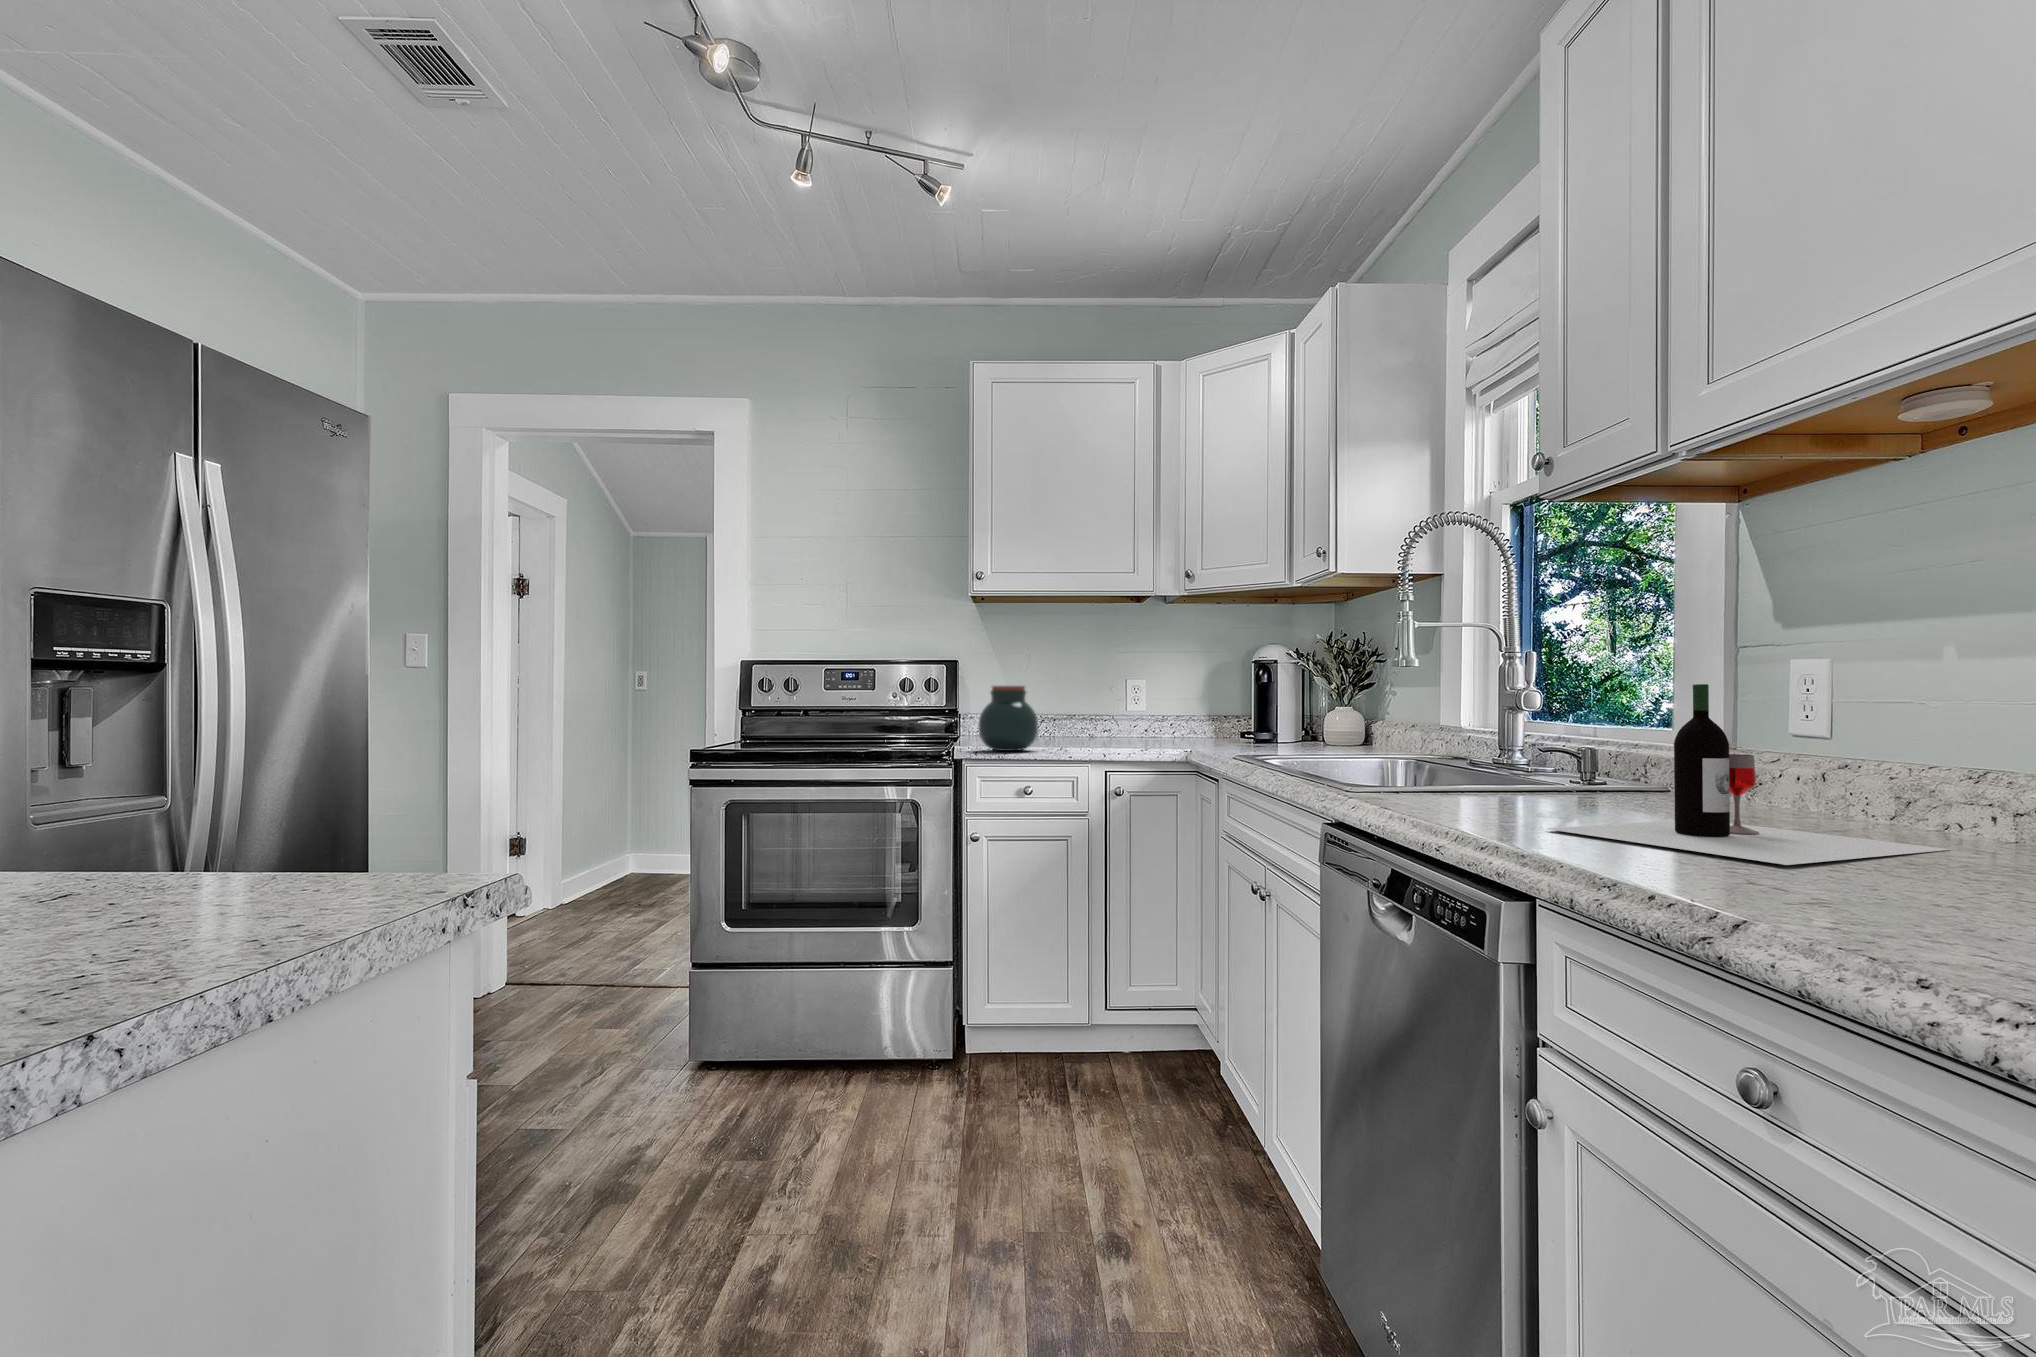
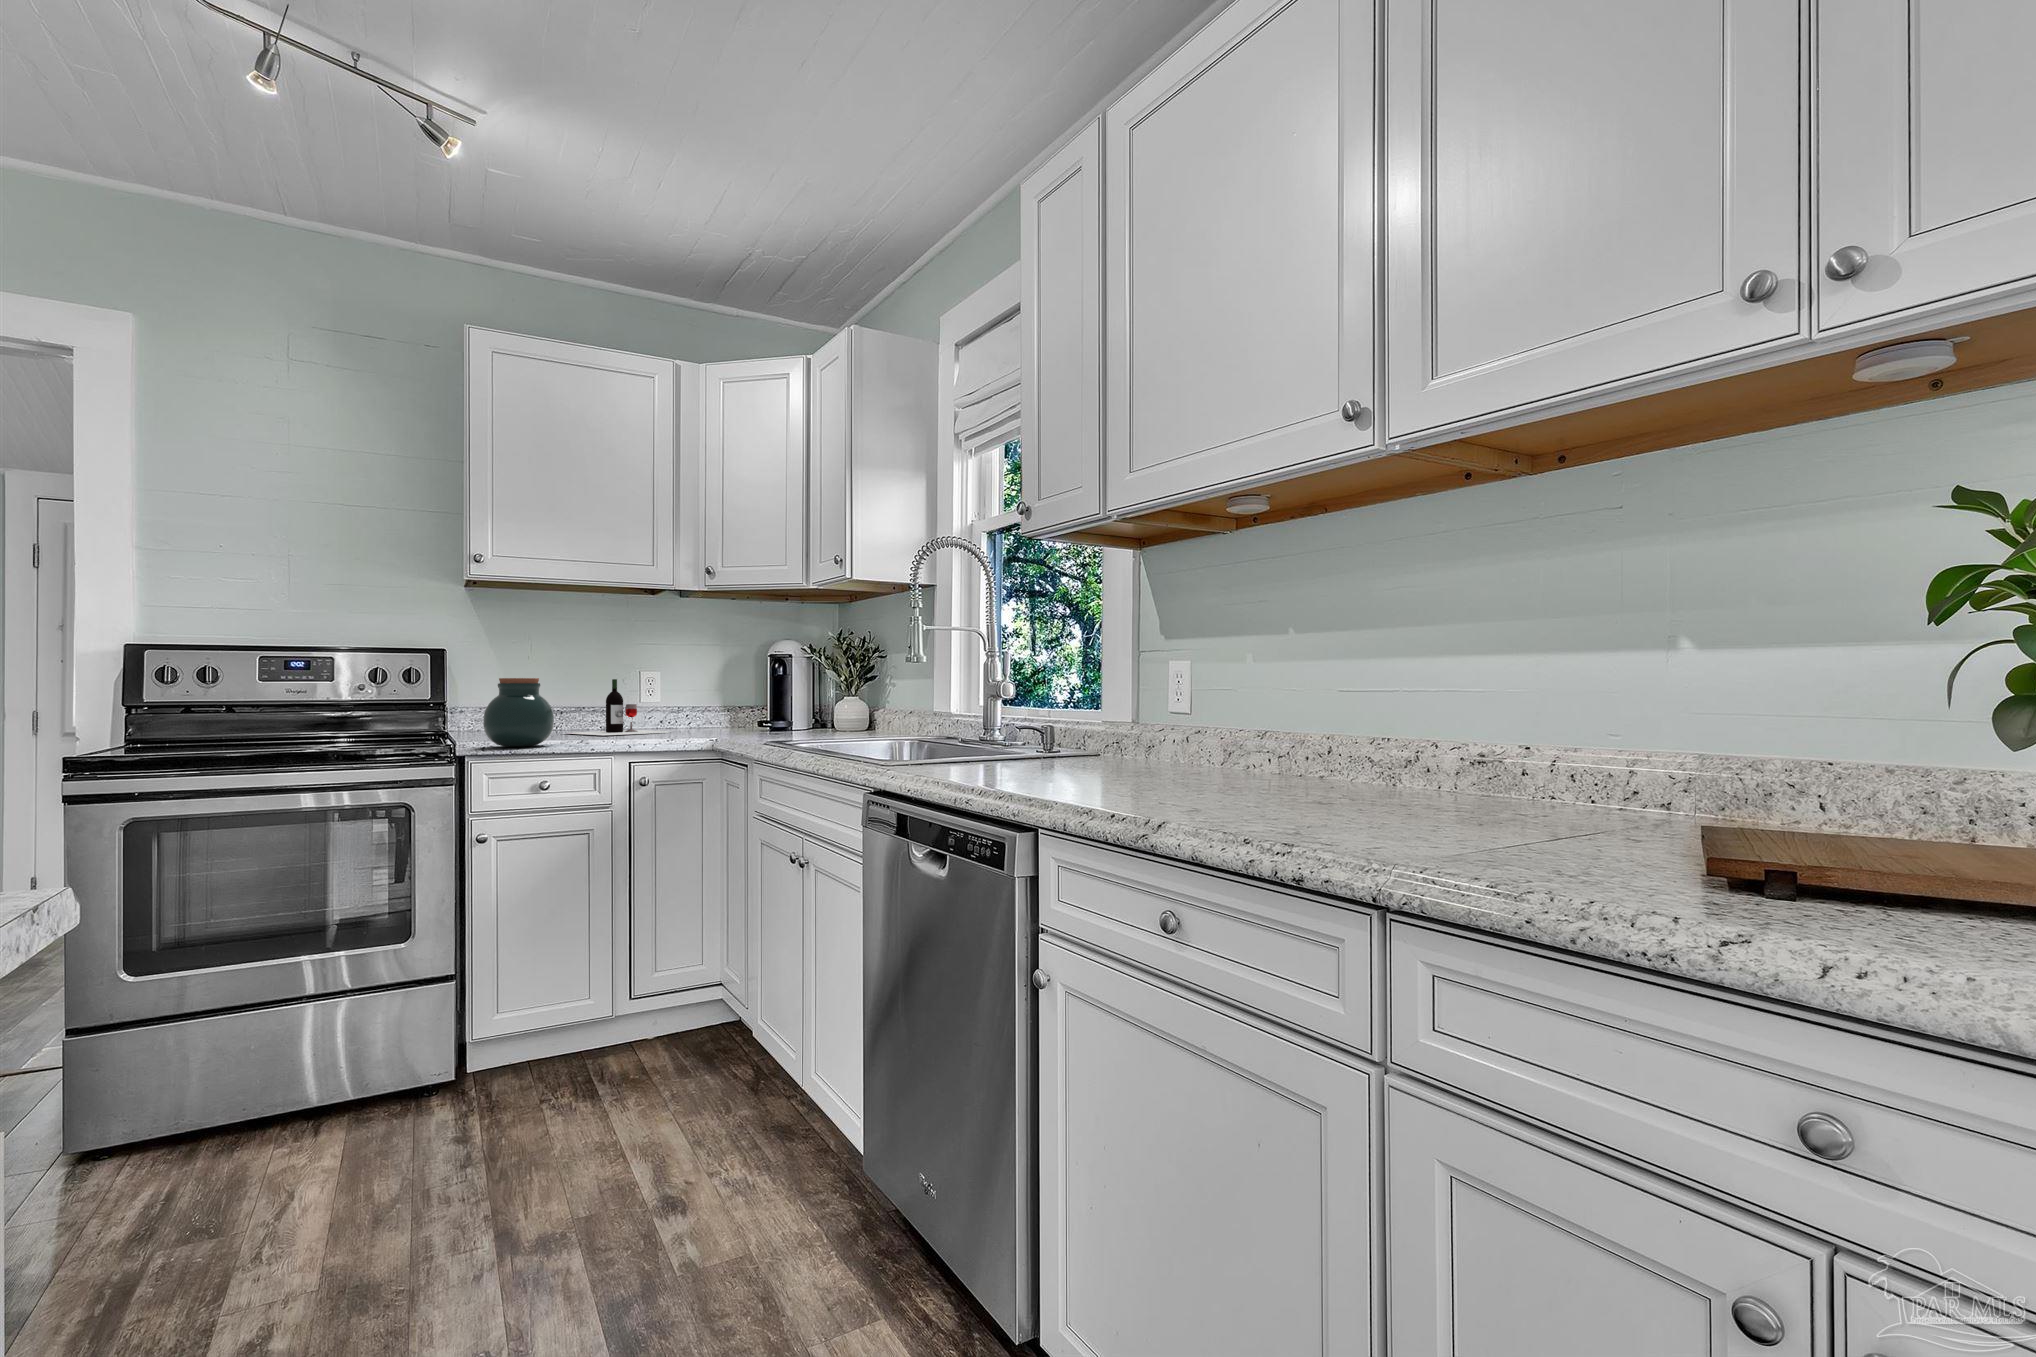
wine bottle: present [1547,684,1951,865] -> present [568,679,671,735]

